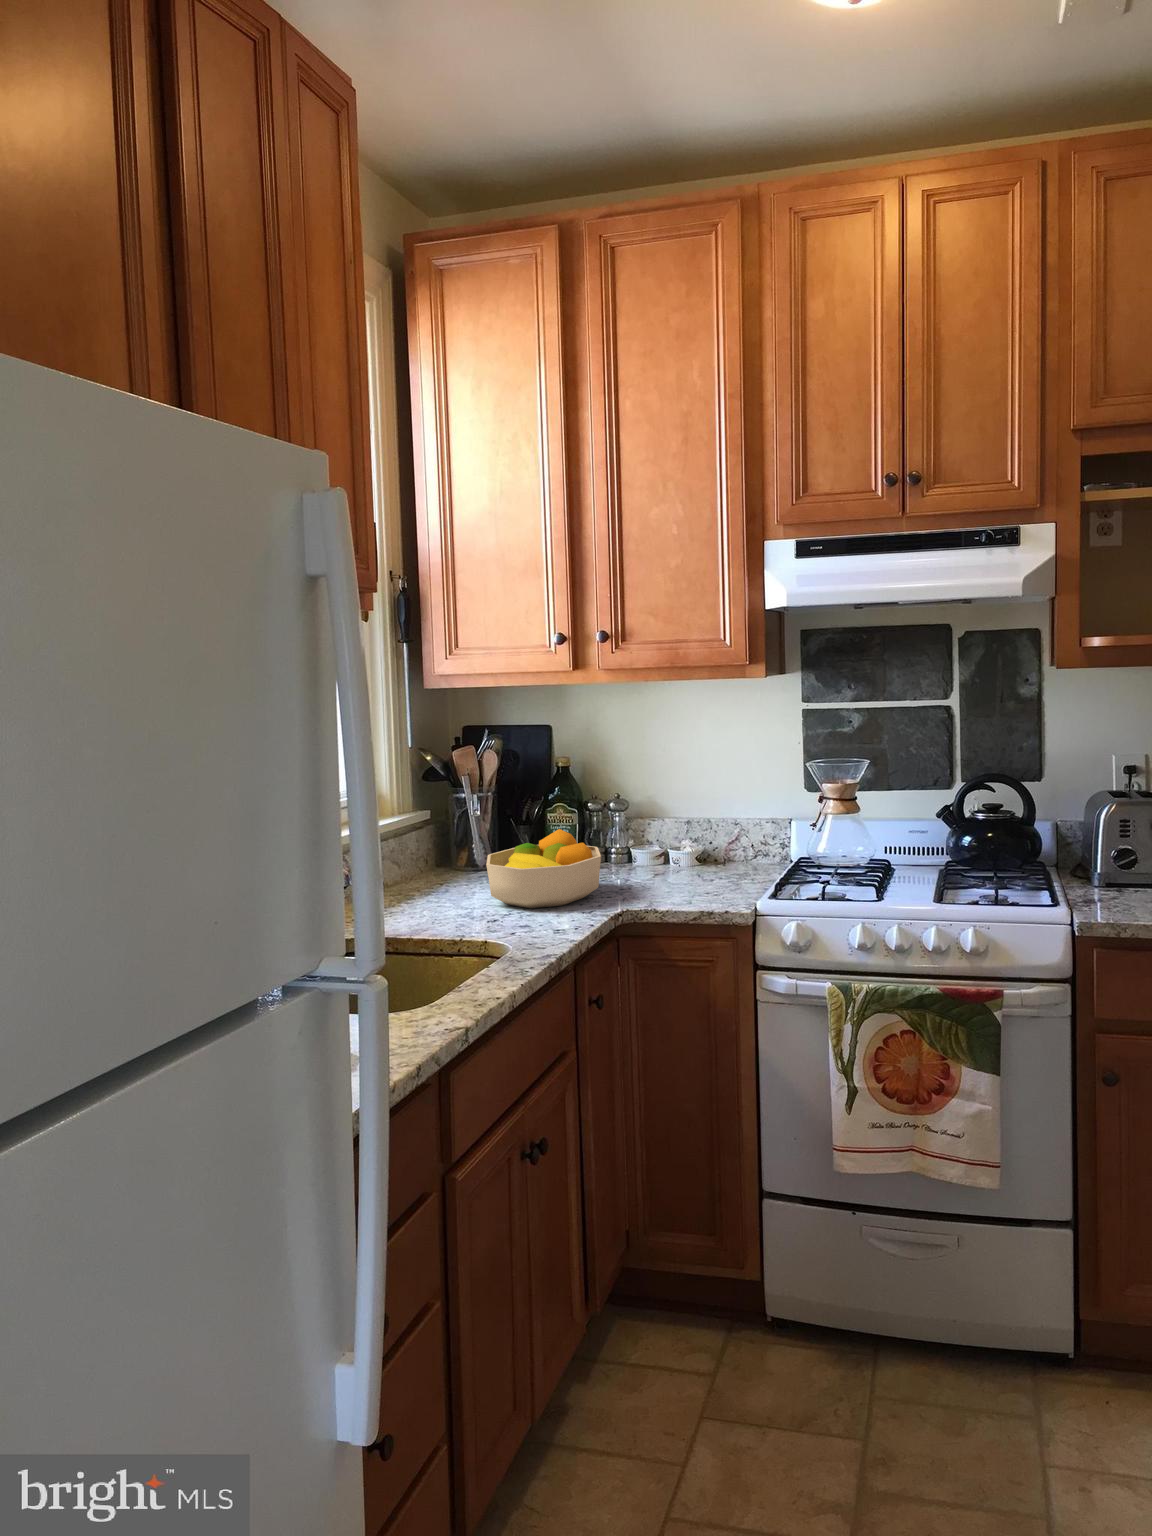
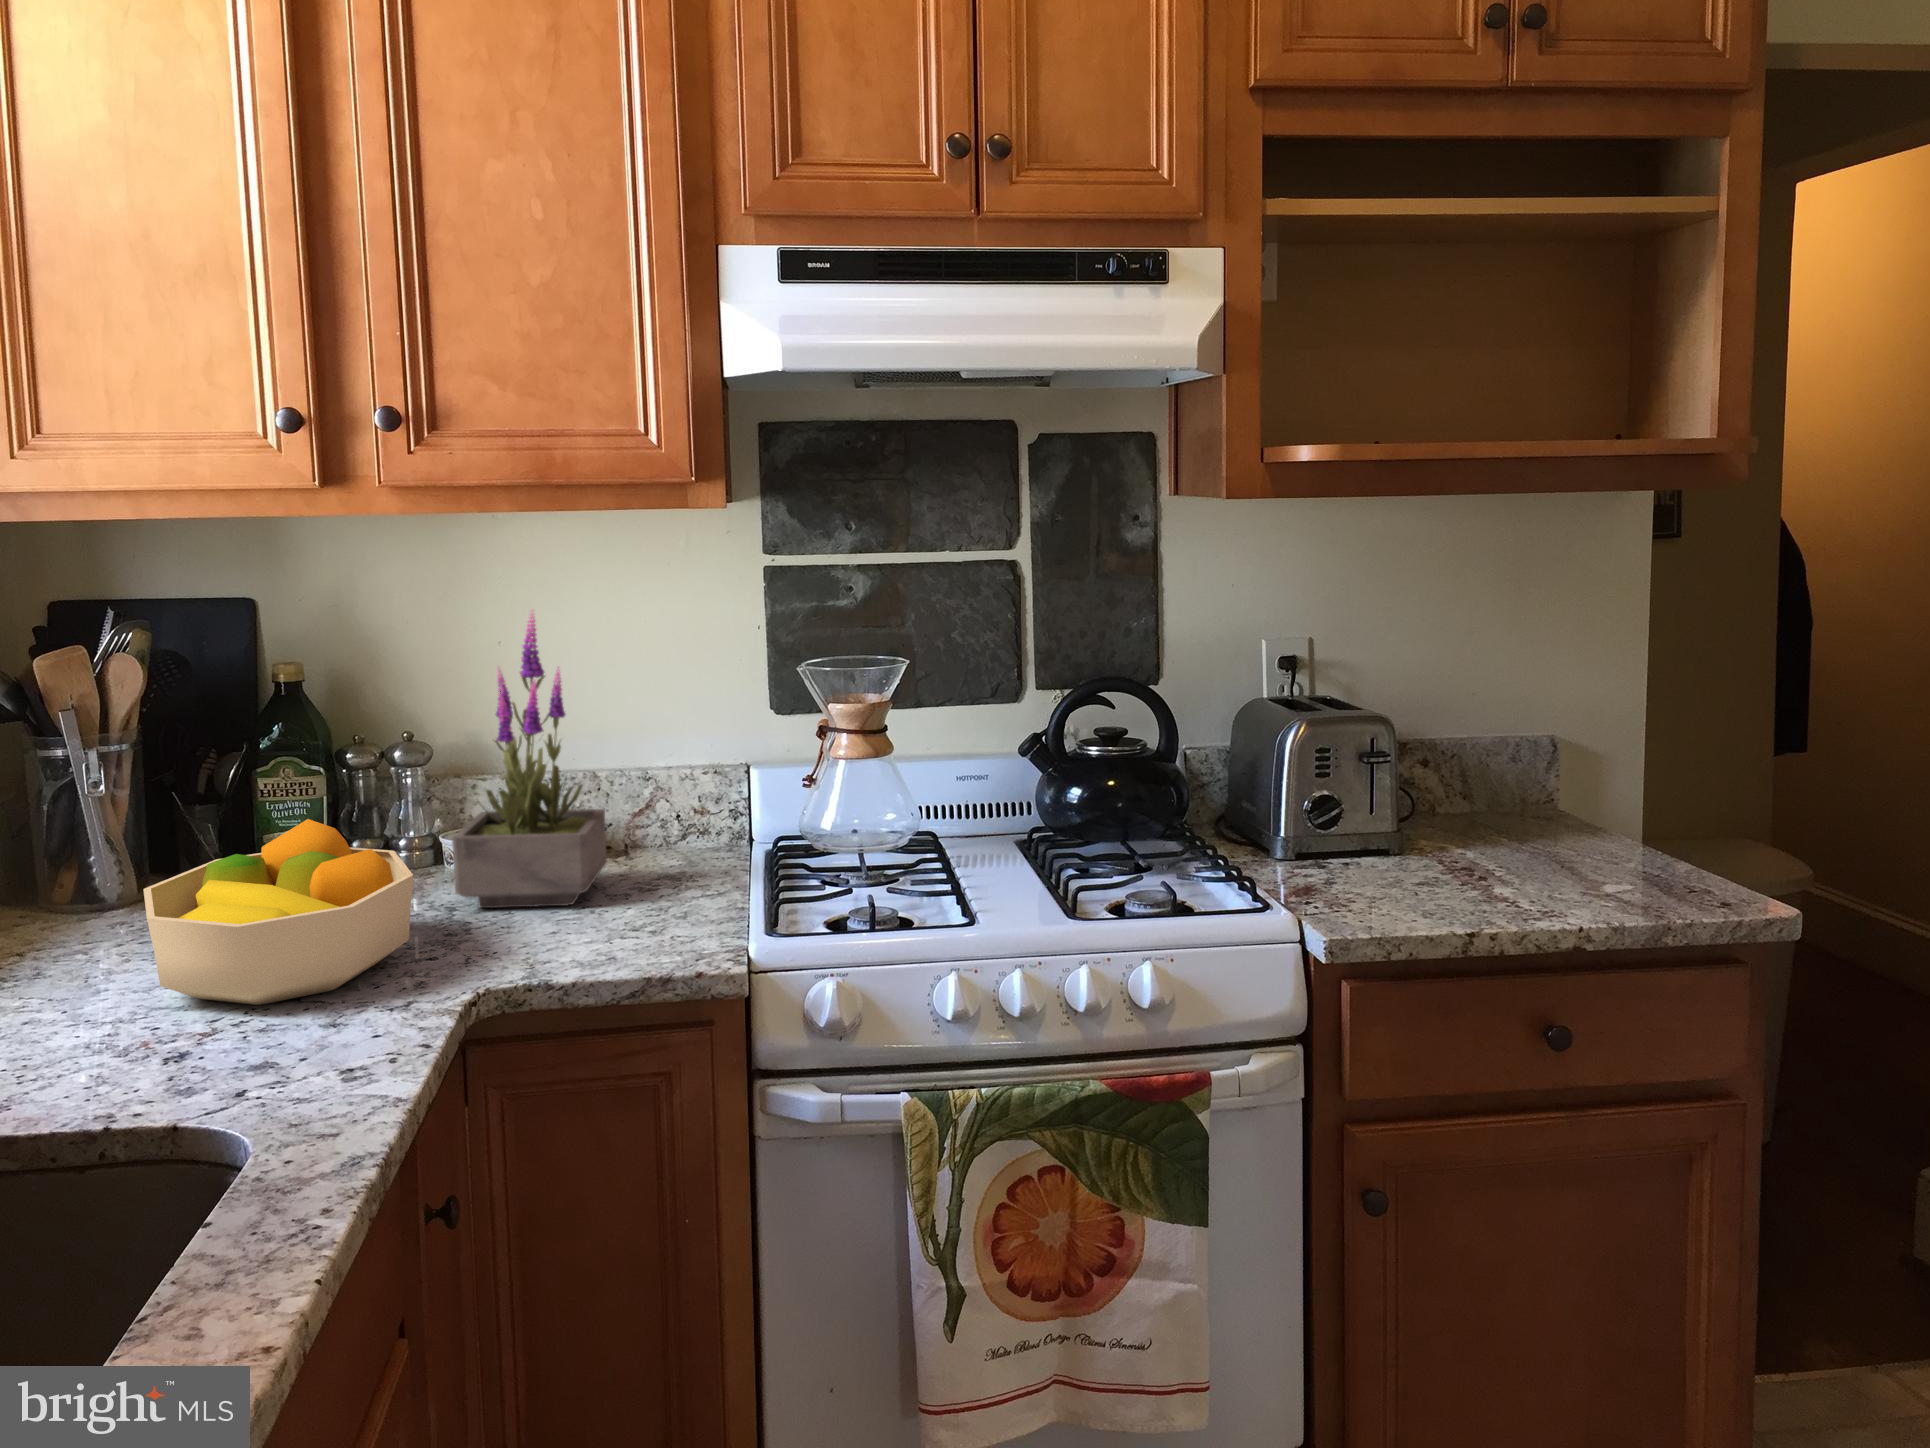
potted plant: none [627,731,707,882] -> present [452,613,606,908]

